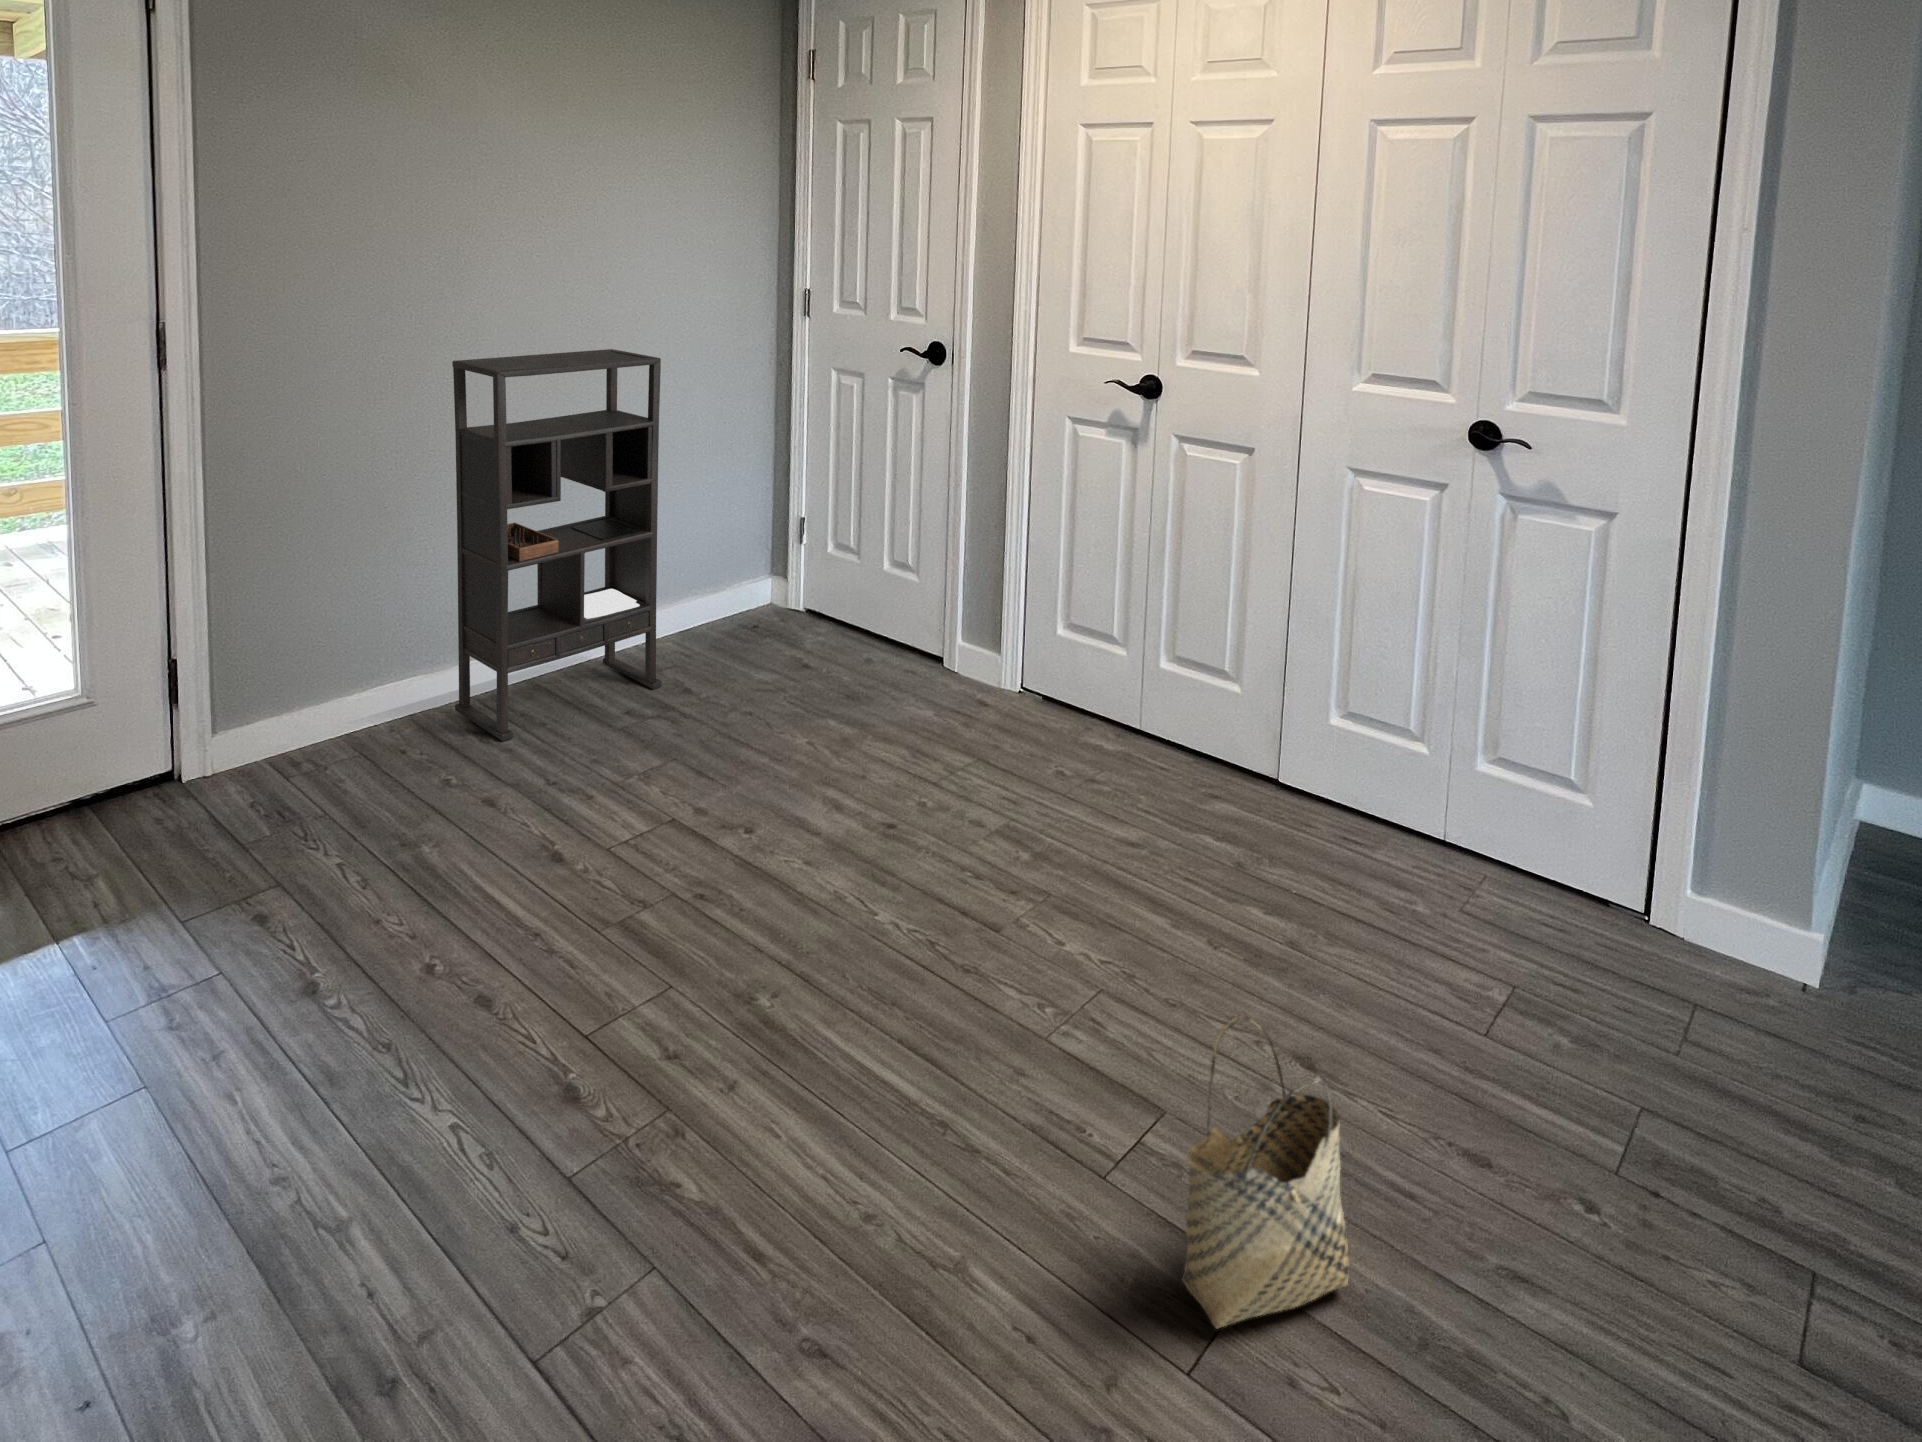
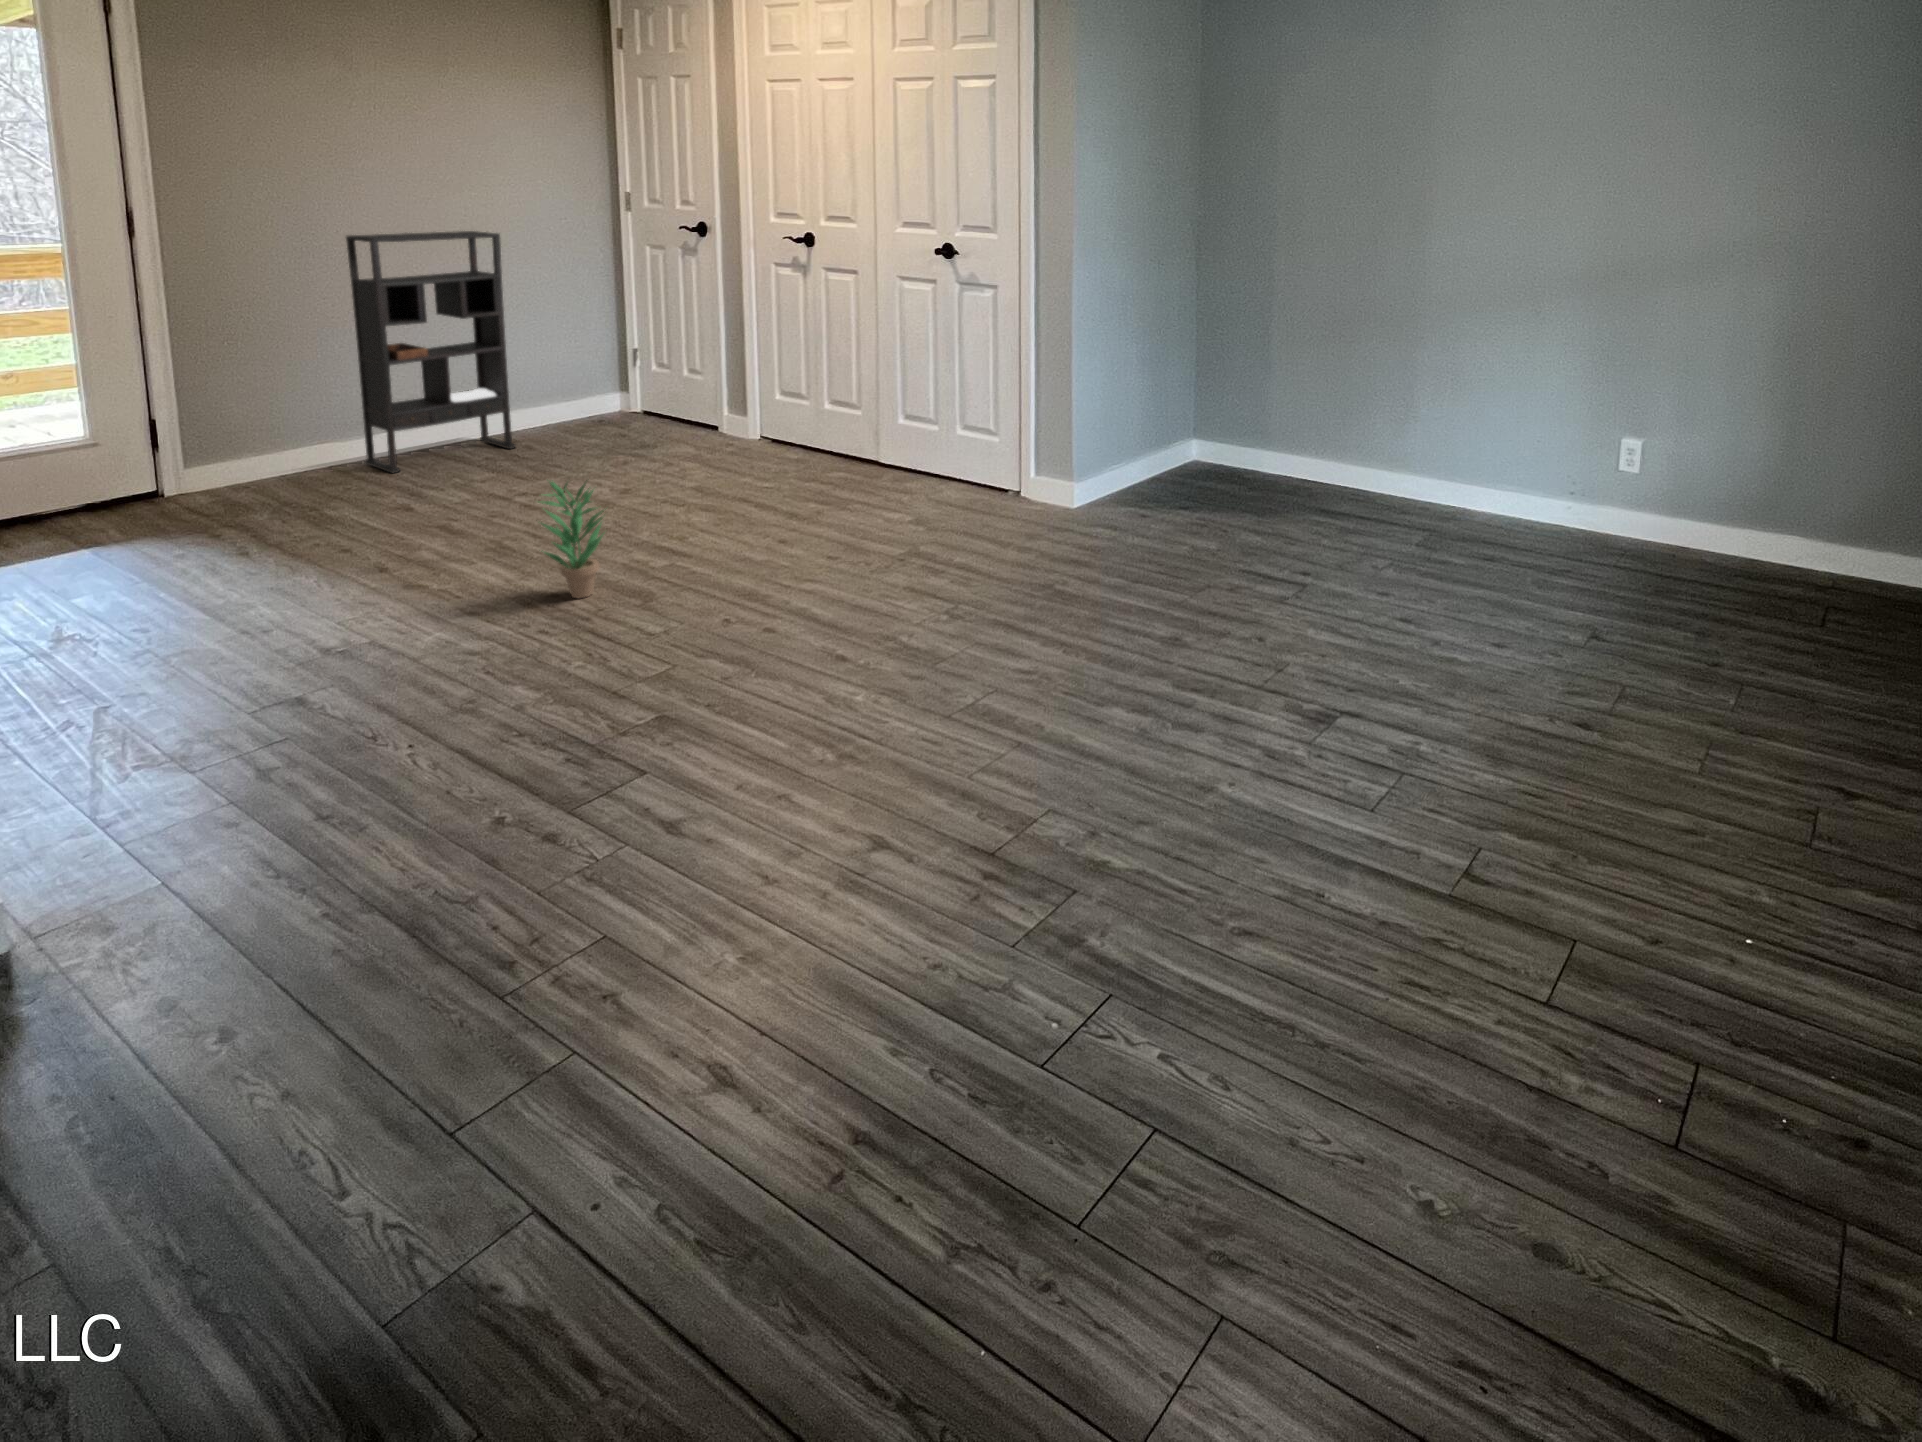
woven basket: present [1182,1016,1349,1329] -> none [644,479,730,596]
potted plant: none [953,1017,1108,1296] -> present [541,482,606,598]

